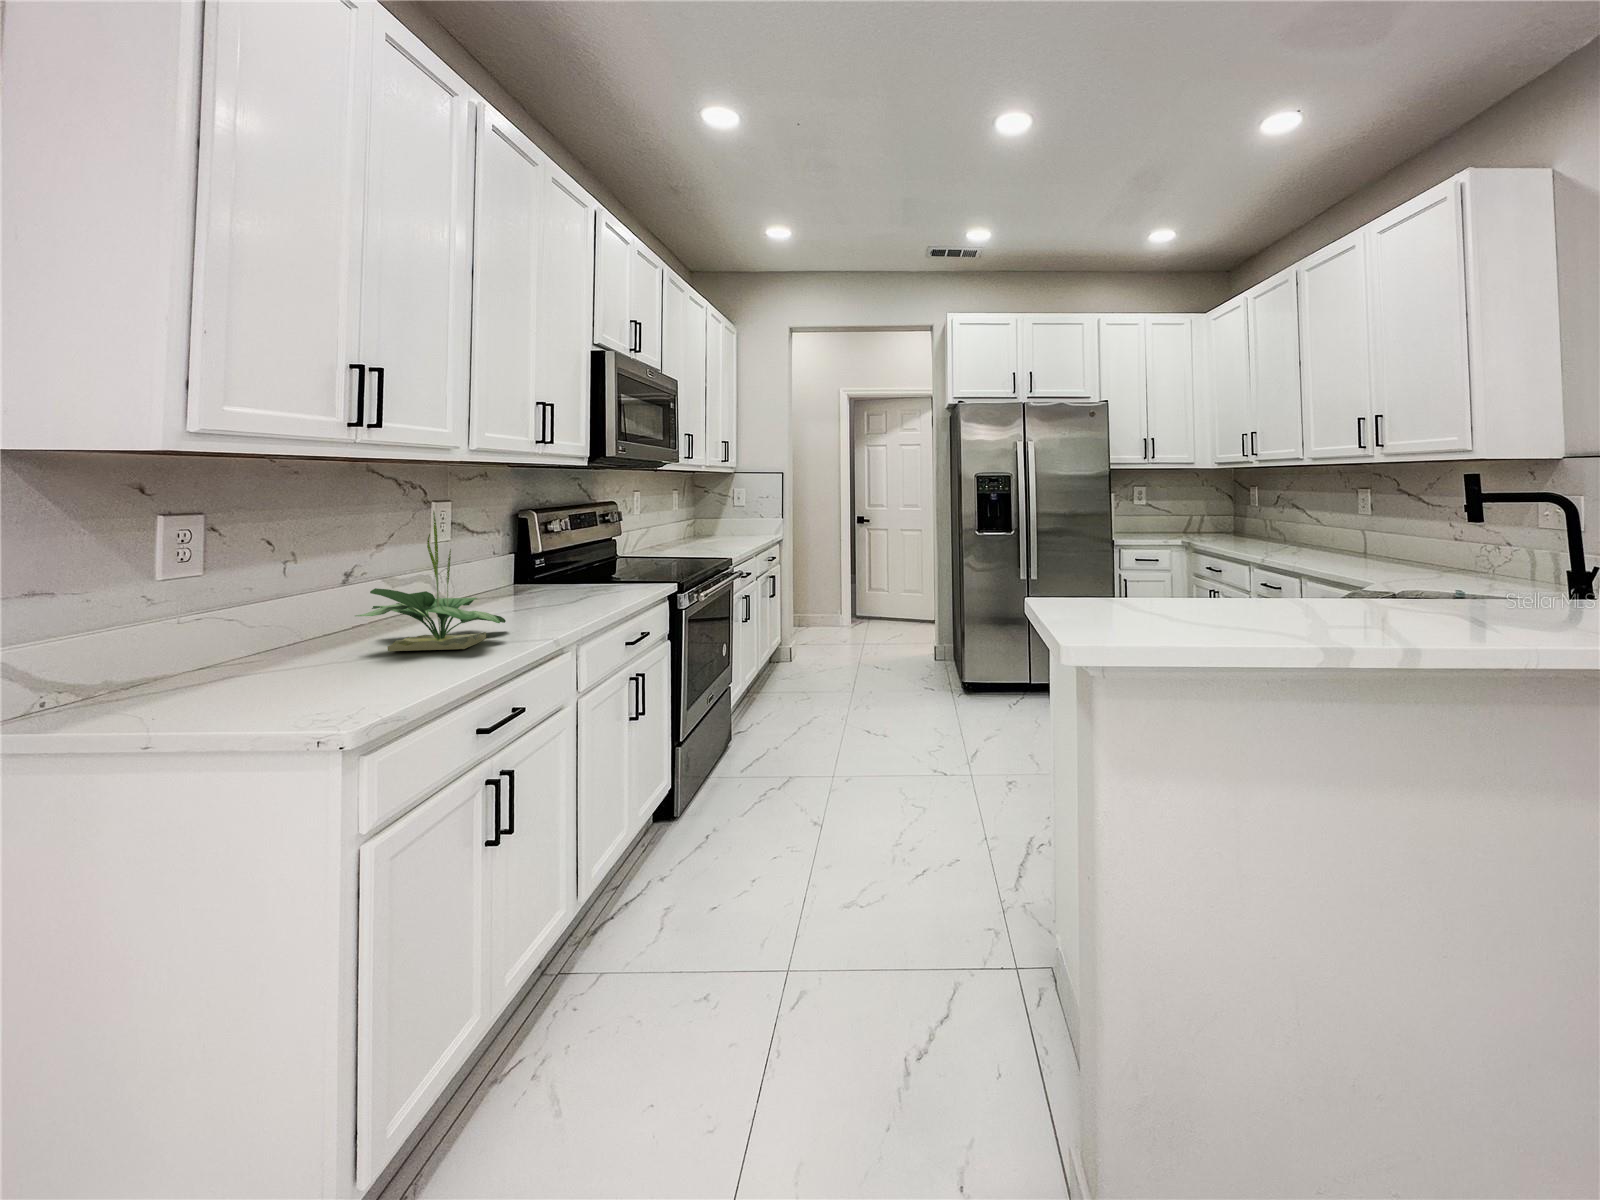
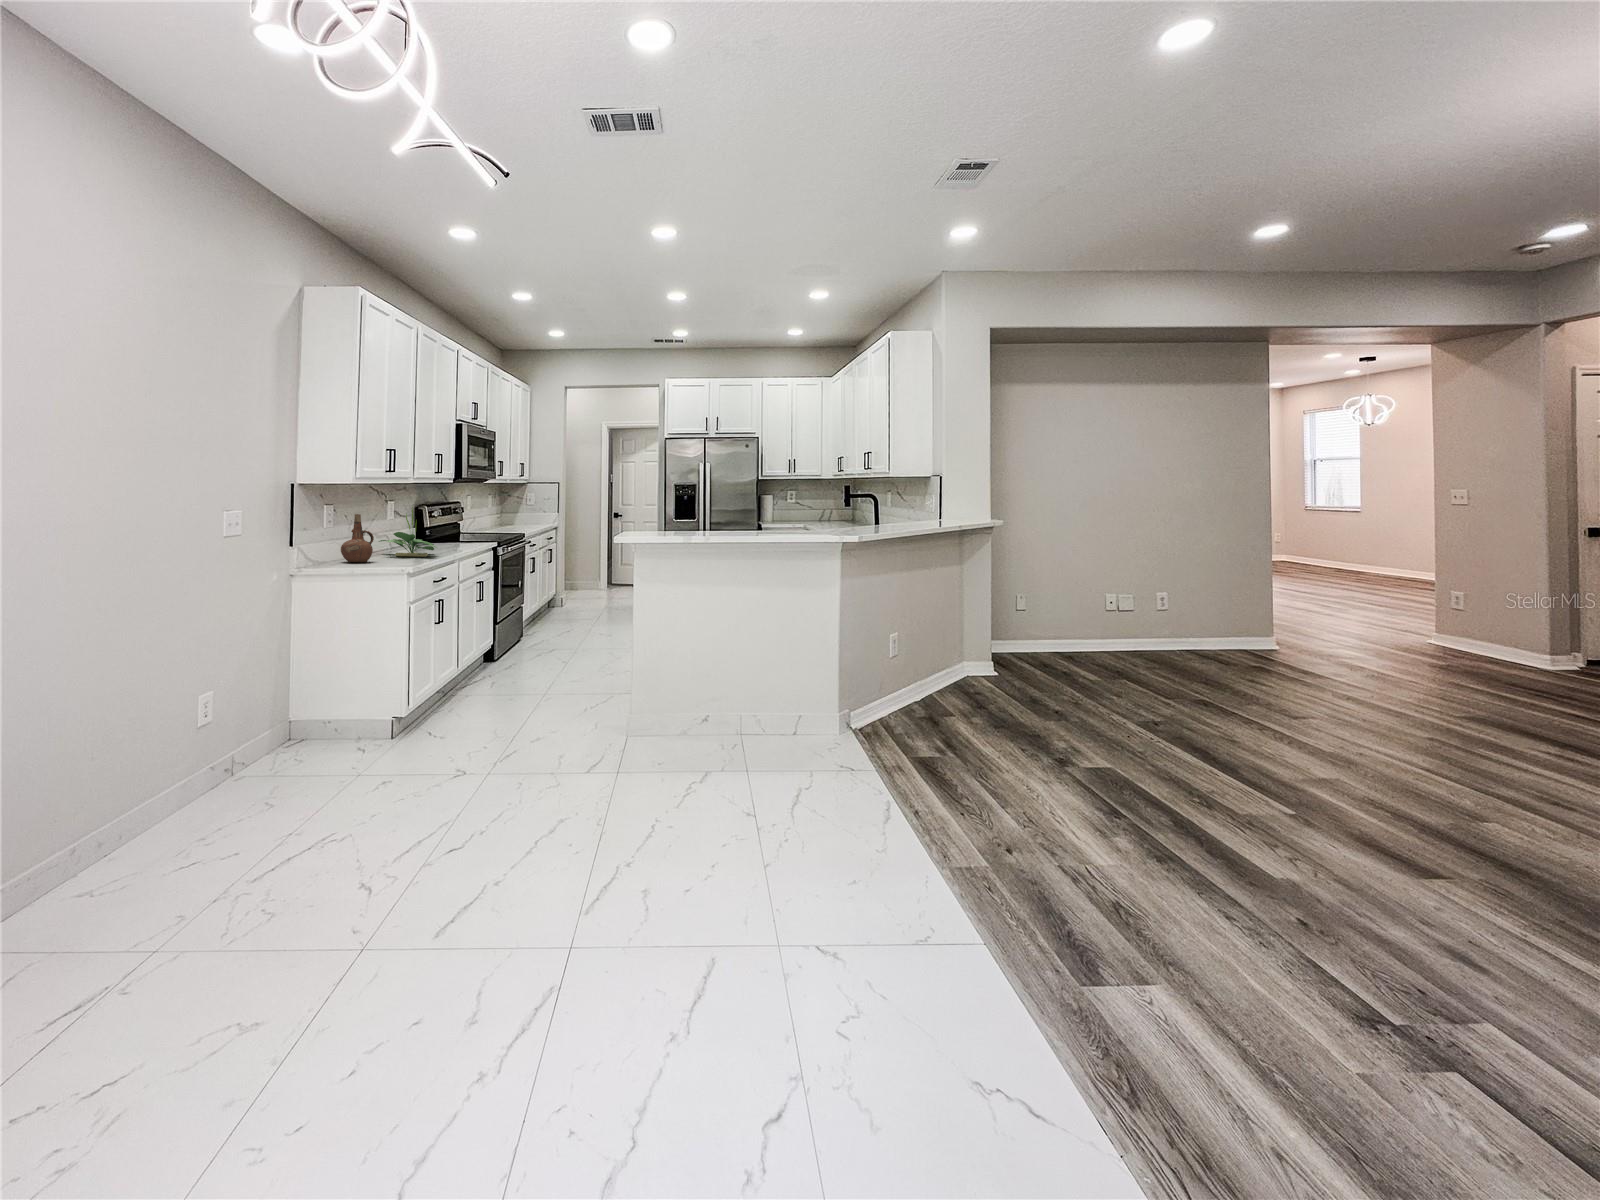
ceramic pitcher: none [153,546,268,701] -> present [341,514,374,562]

